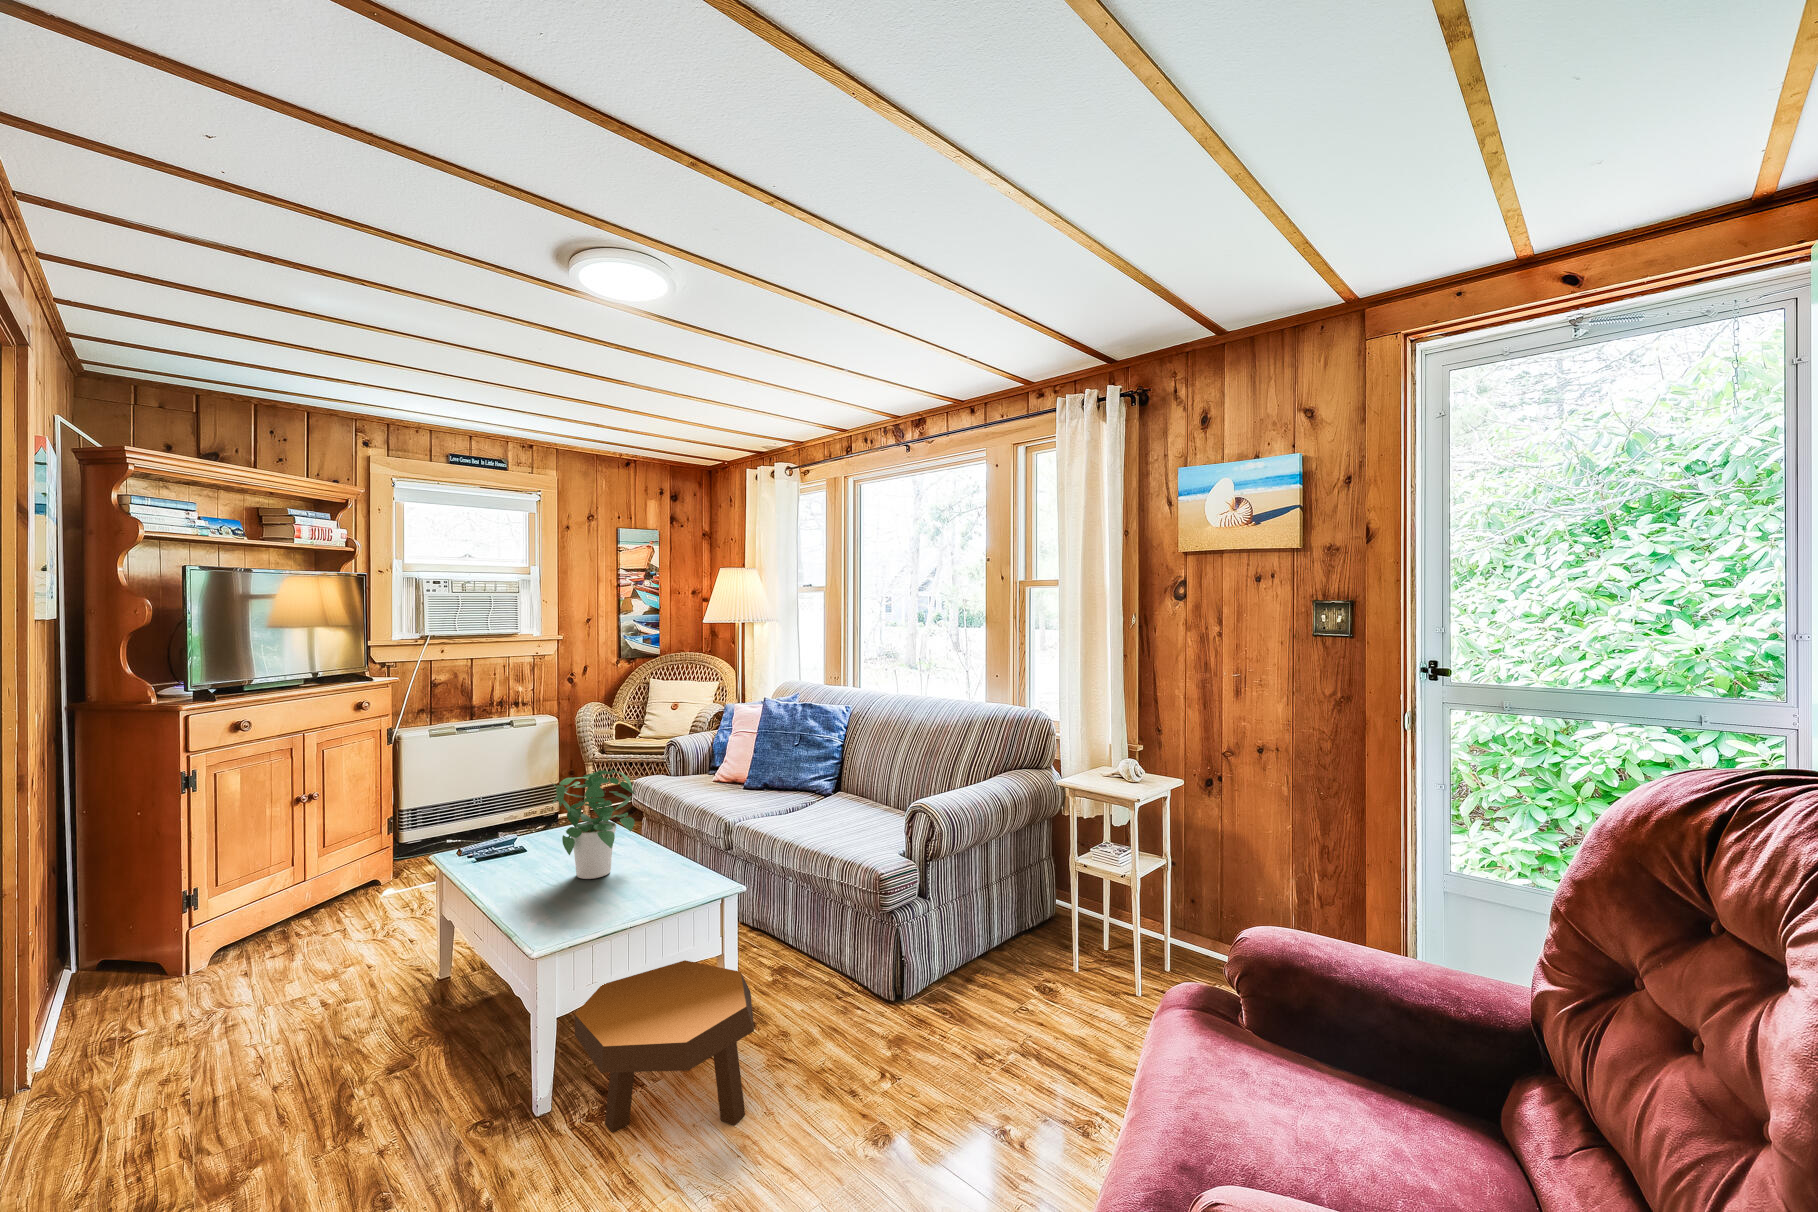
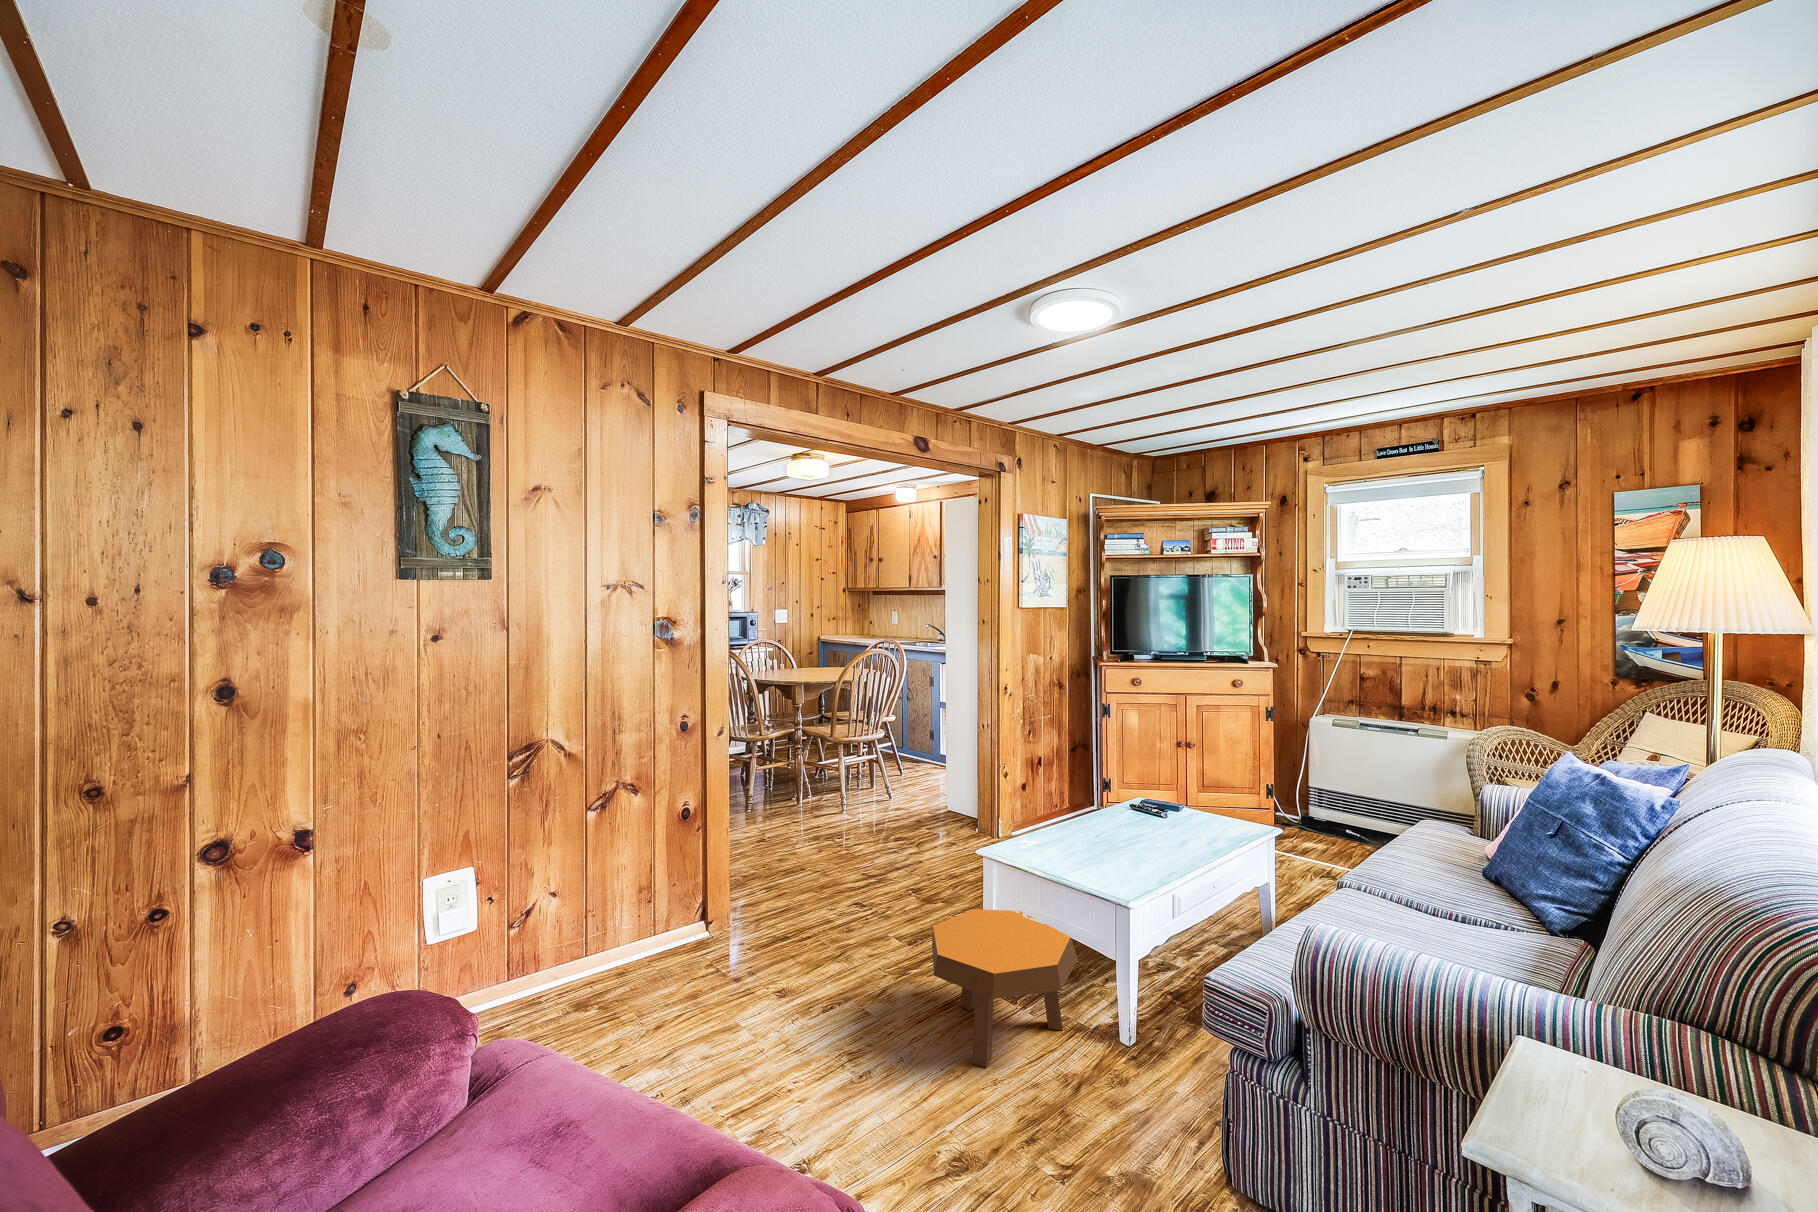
potted plant: present [552,770,635,879] -> none [1075,745,1149,848]

